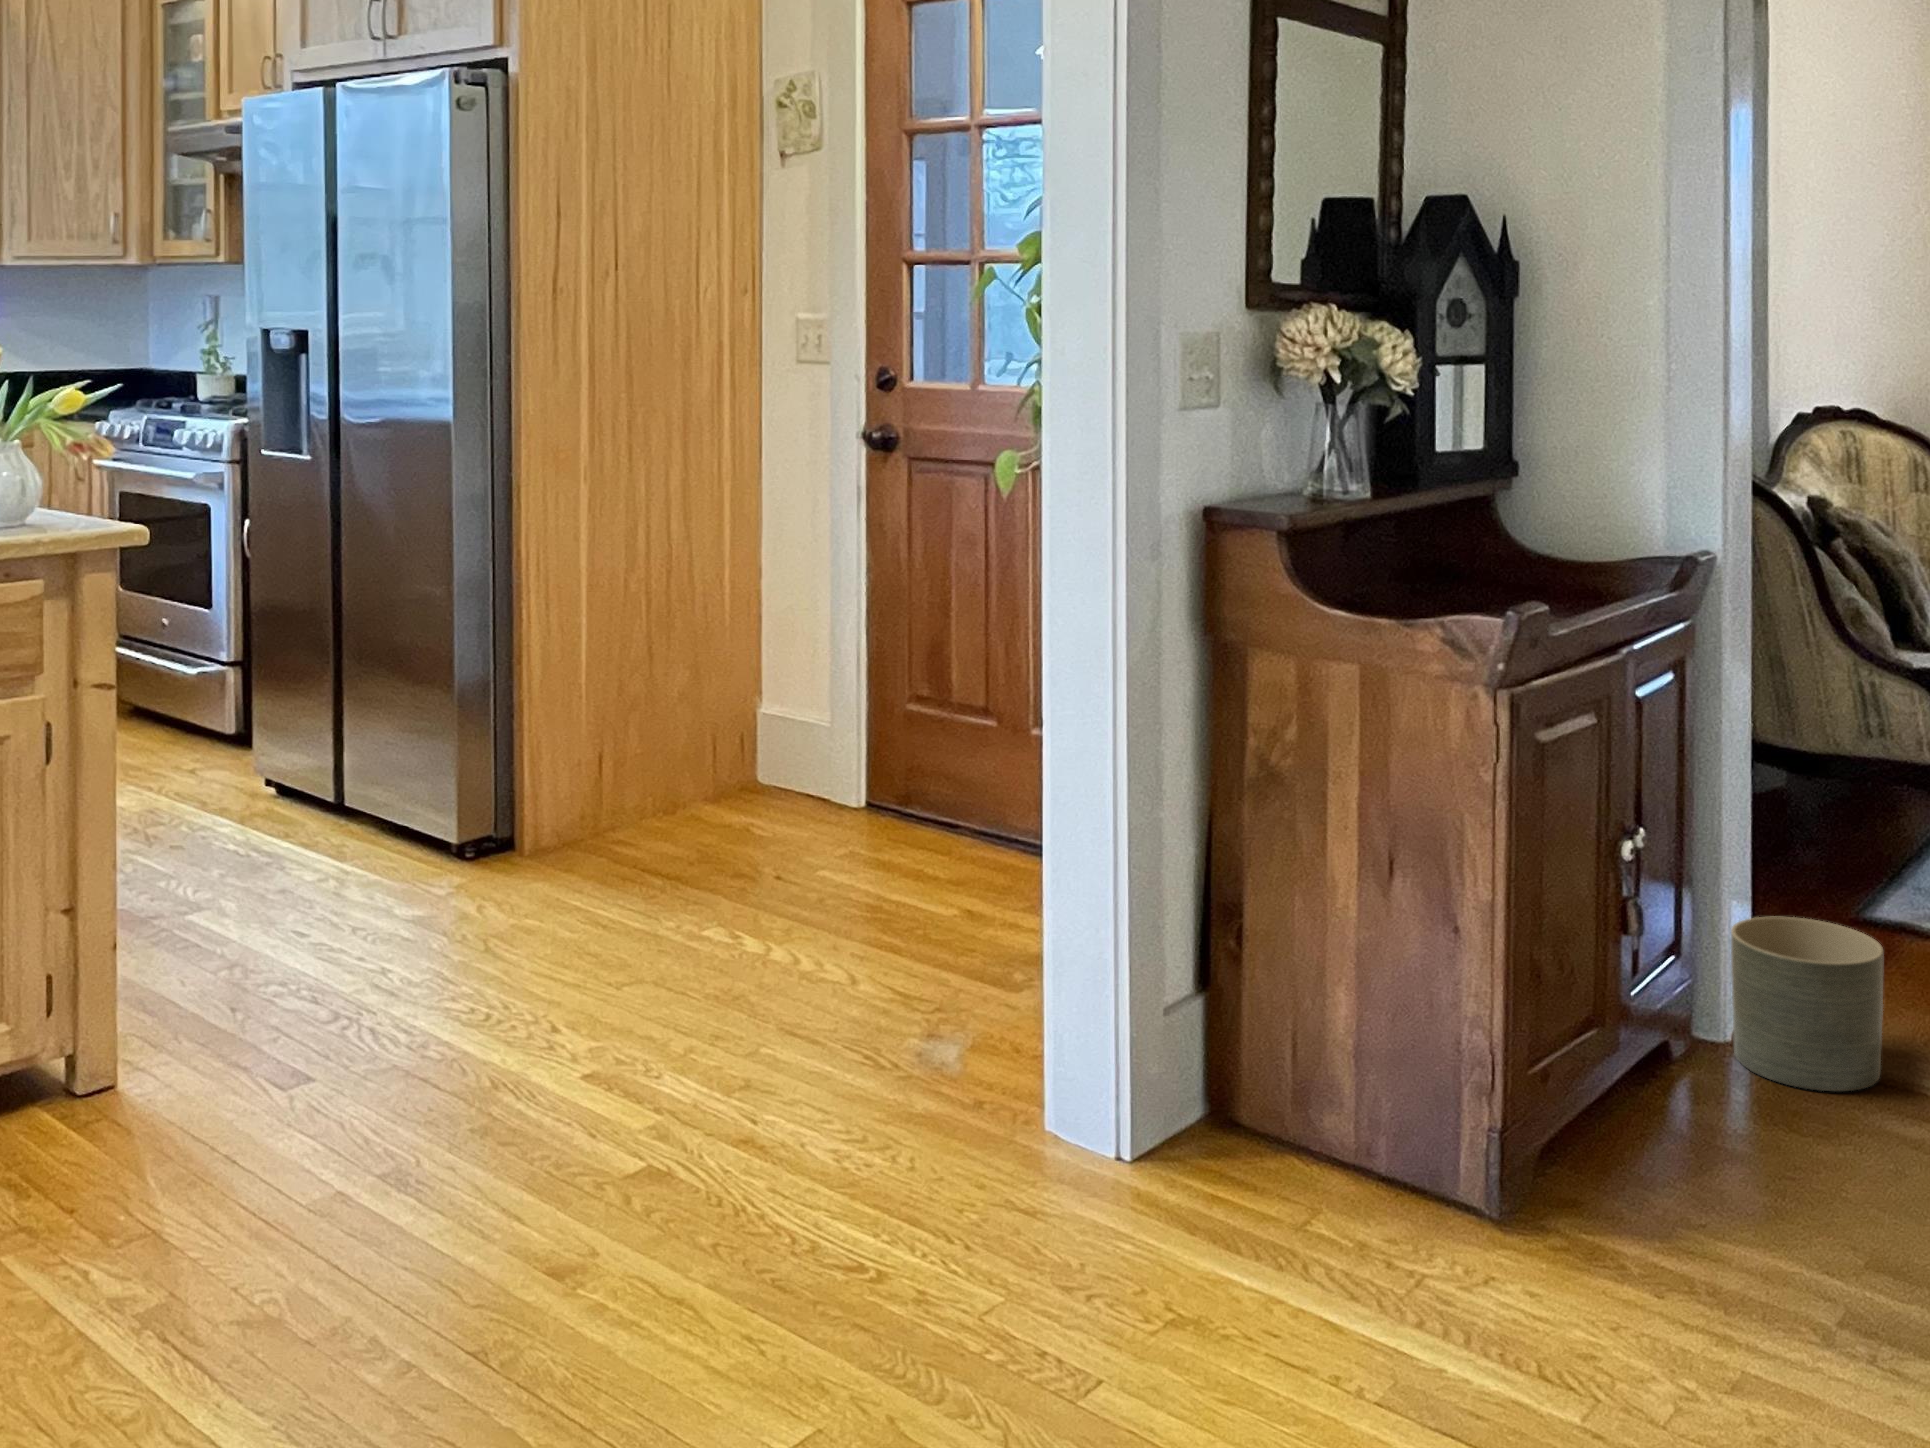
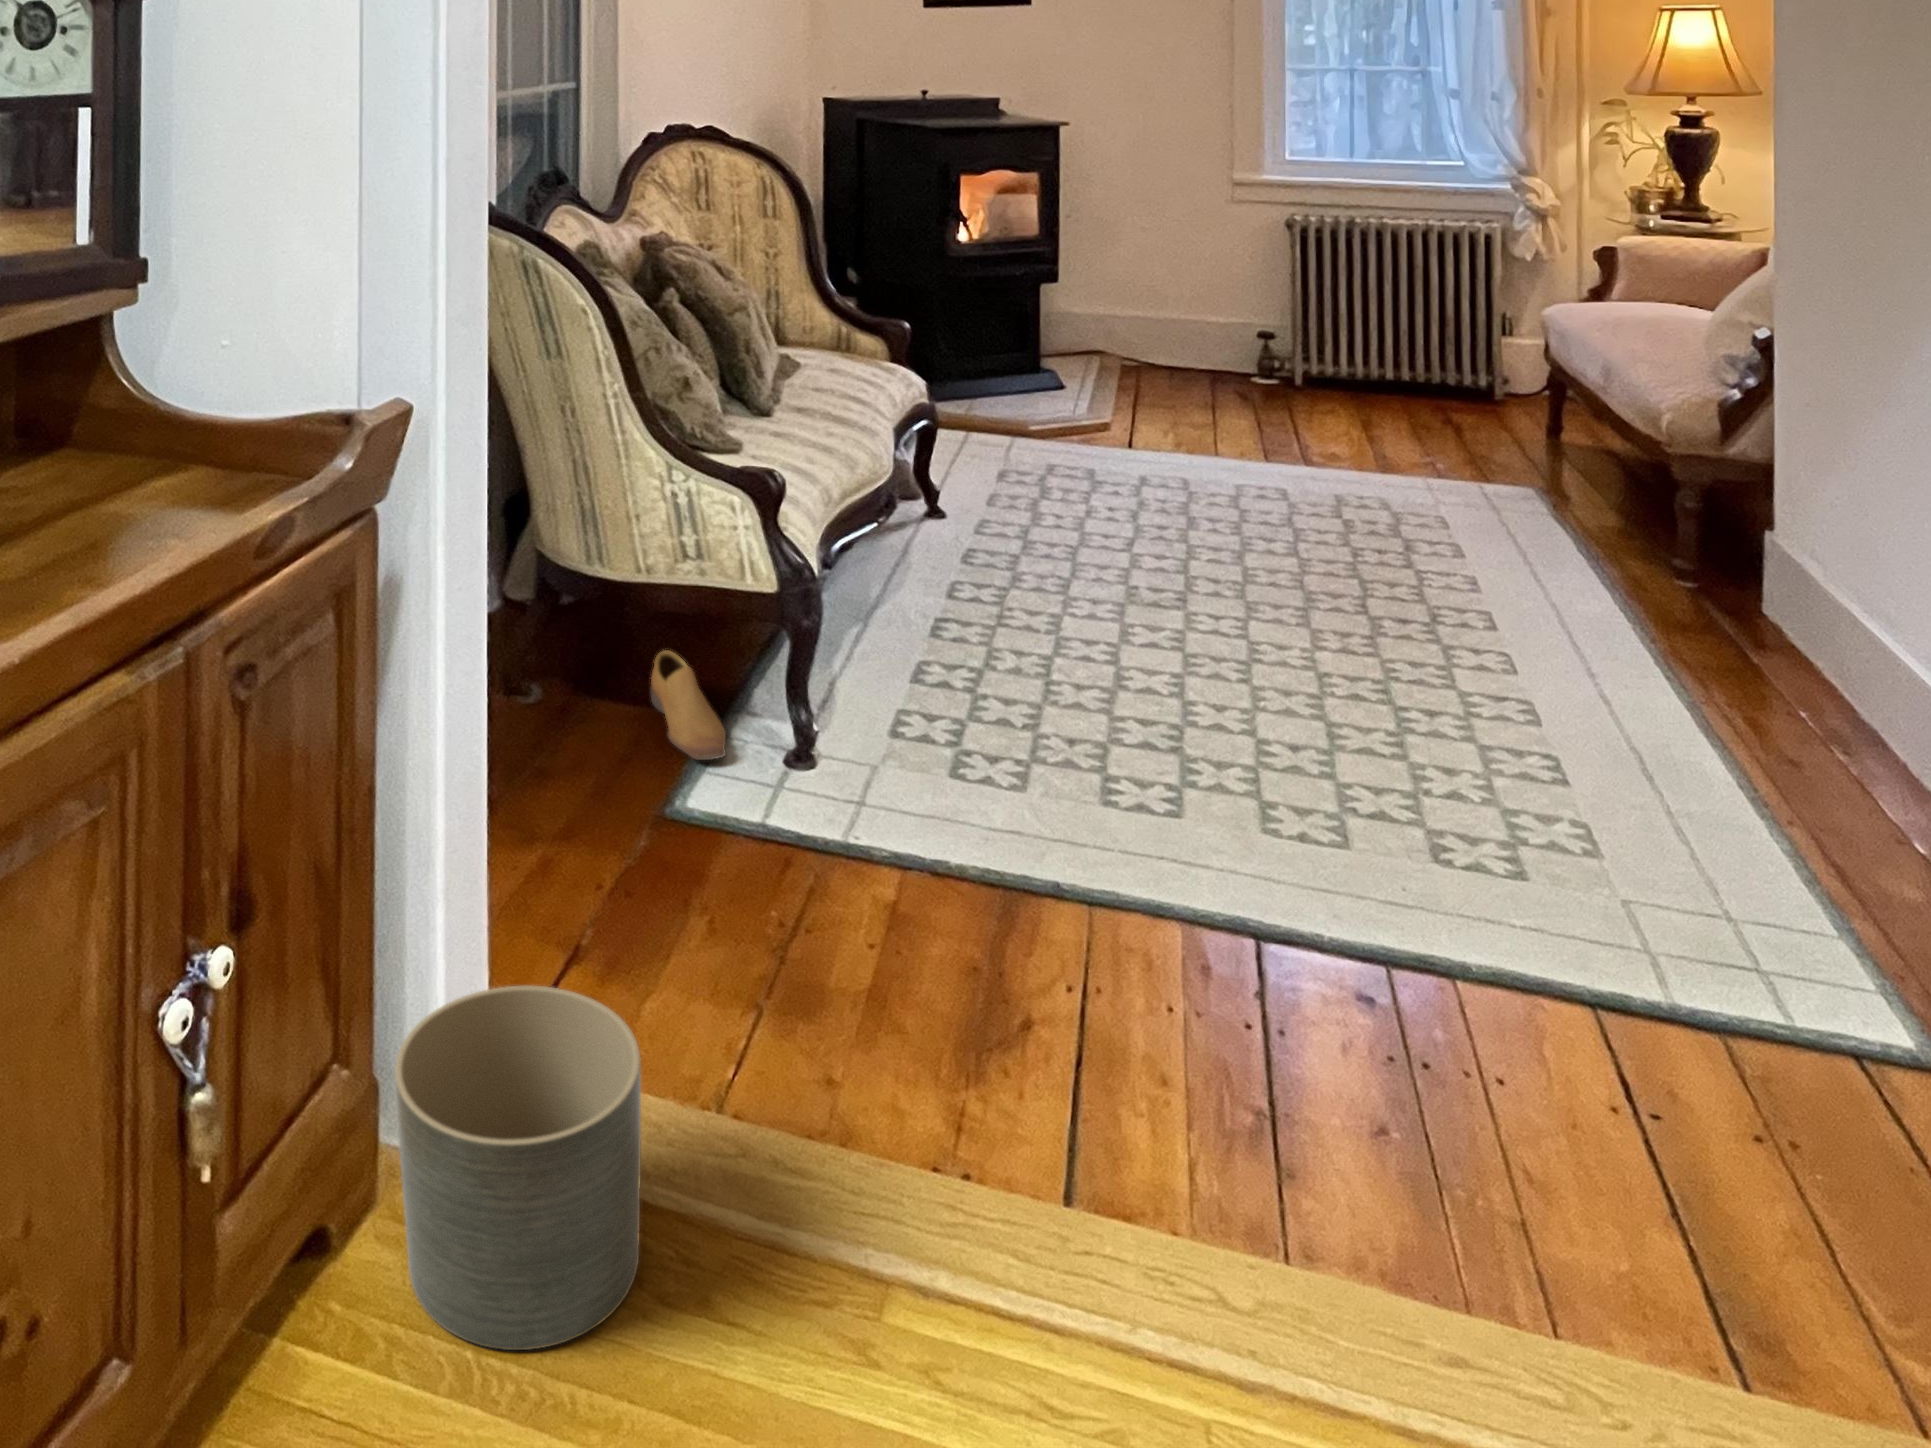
shoe: none [1832,819,1903,892] -> present [650,650,726,760]

